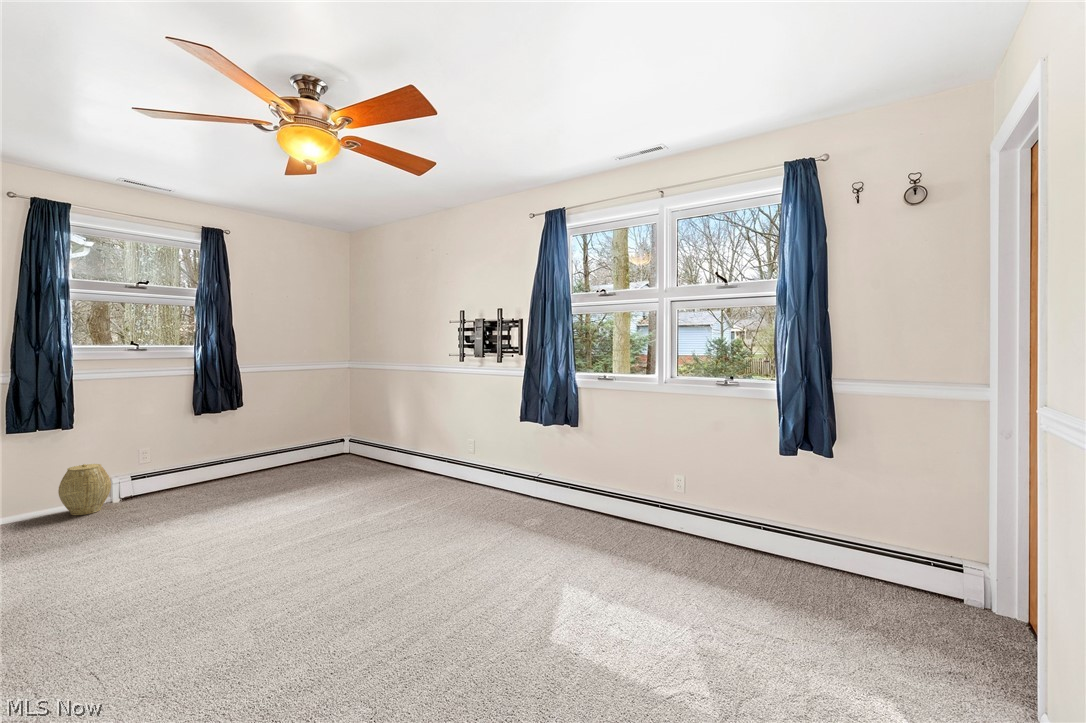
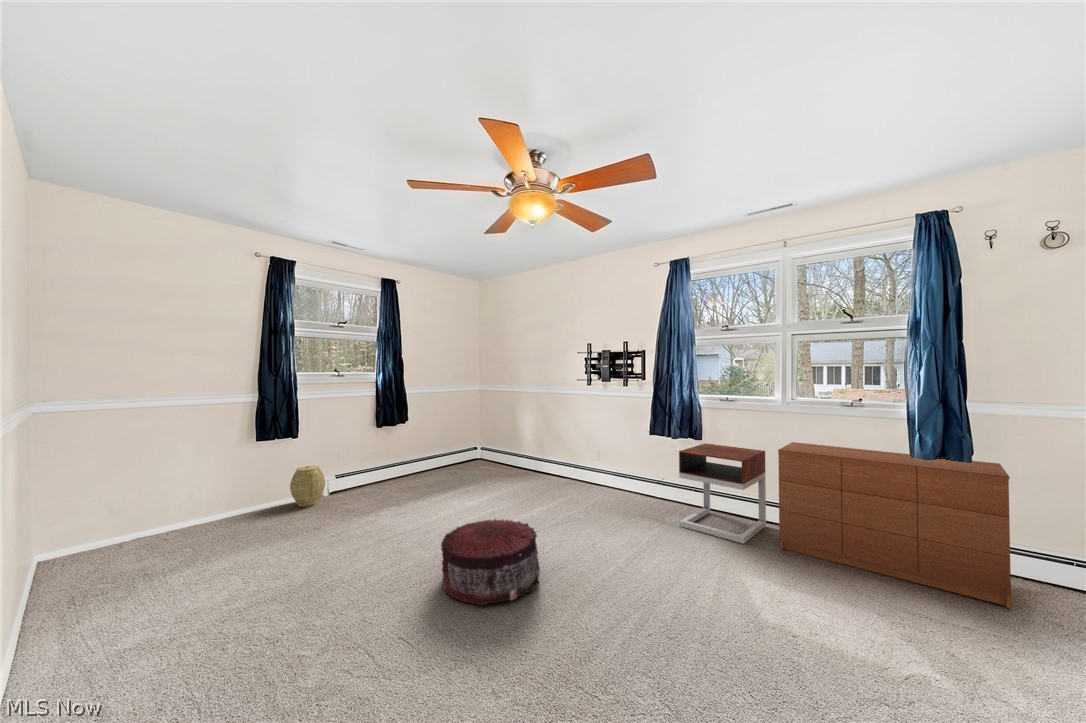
dresser: none [635,427,856,605] -> present [778,442,1011,608]
nightstand: none [537,430,638,544] -> present [679,443,766,544]
pouf: none [190,522,326,628] -> present [441,519,540,605]

